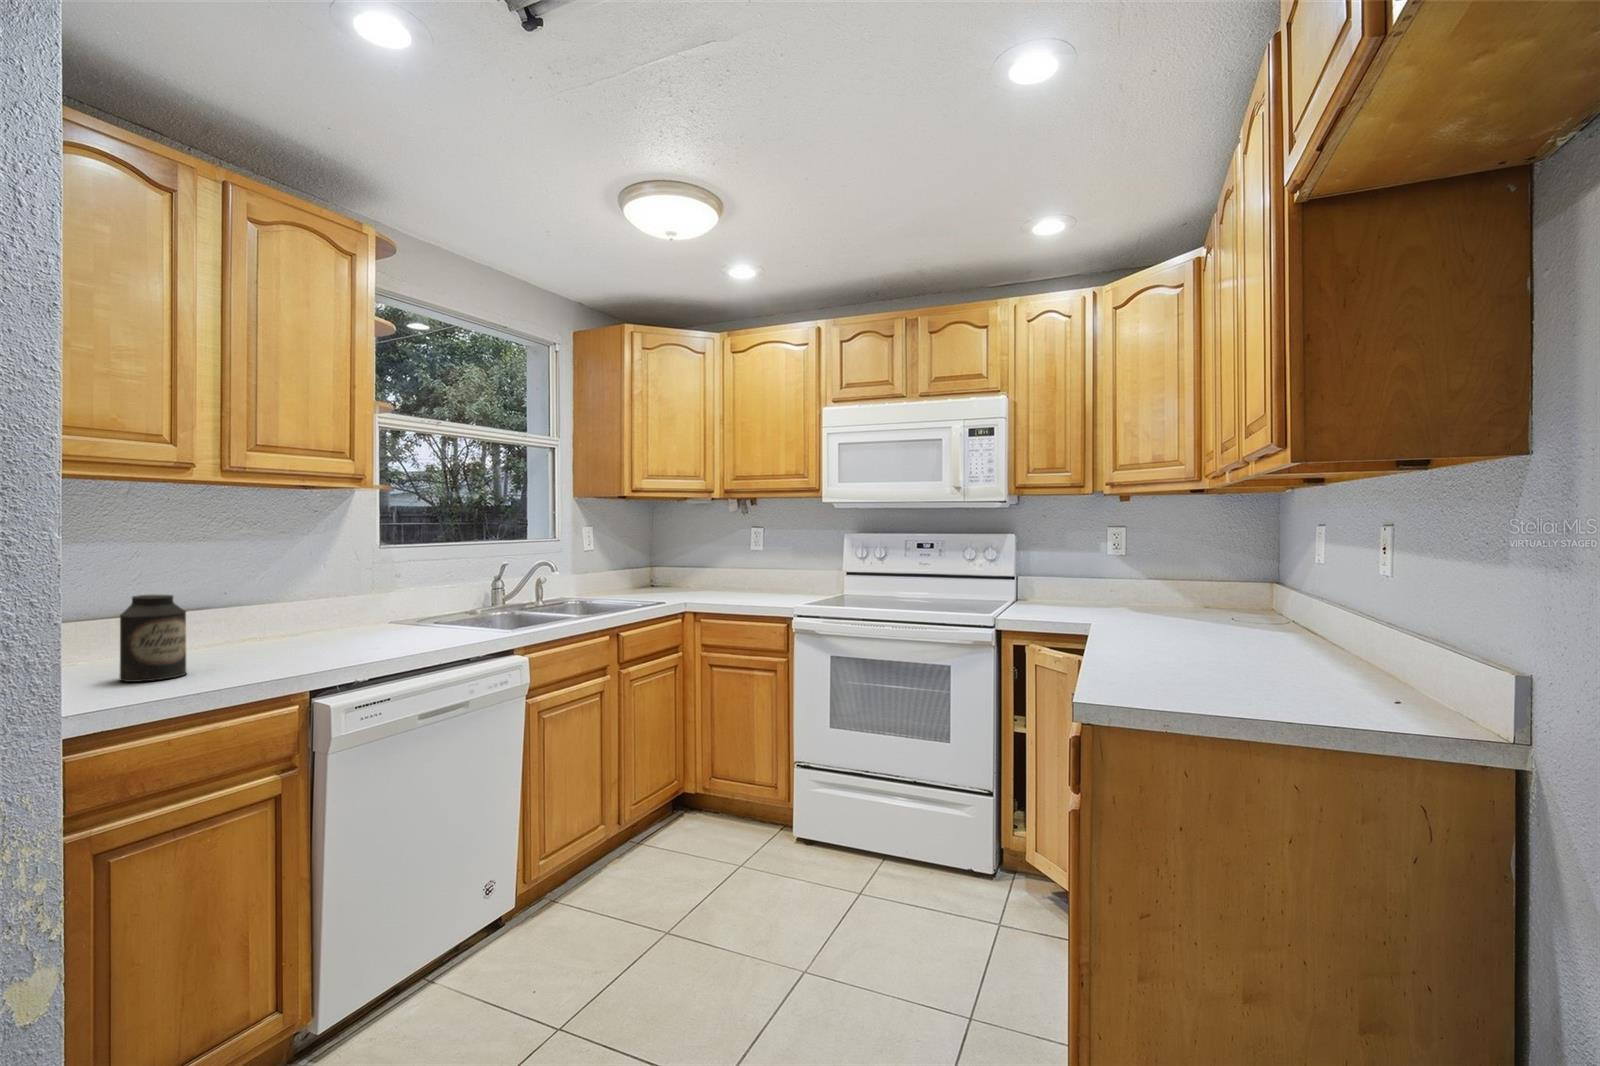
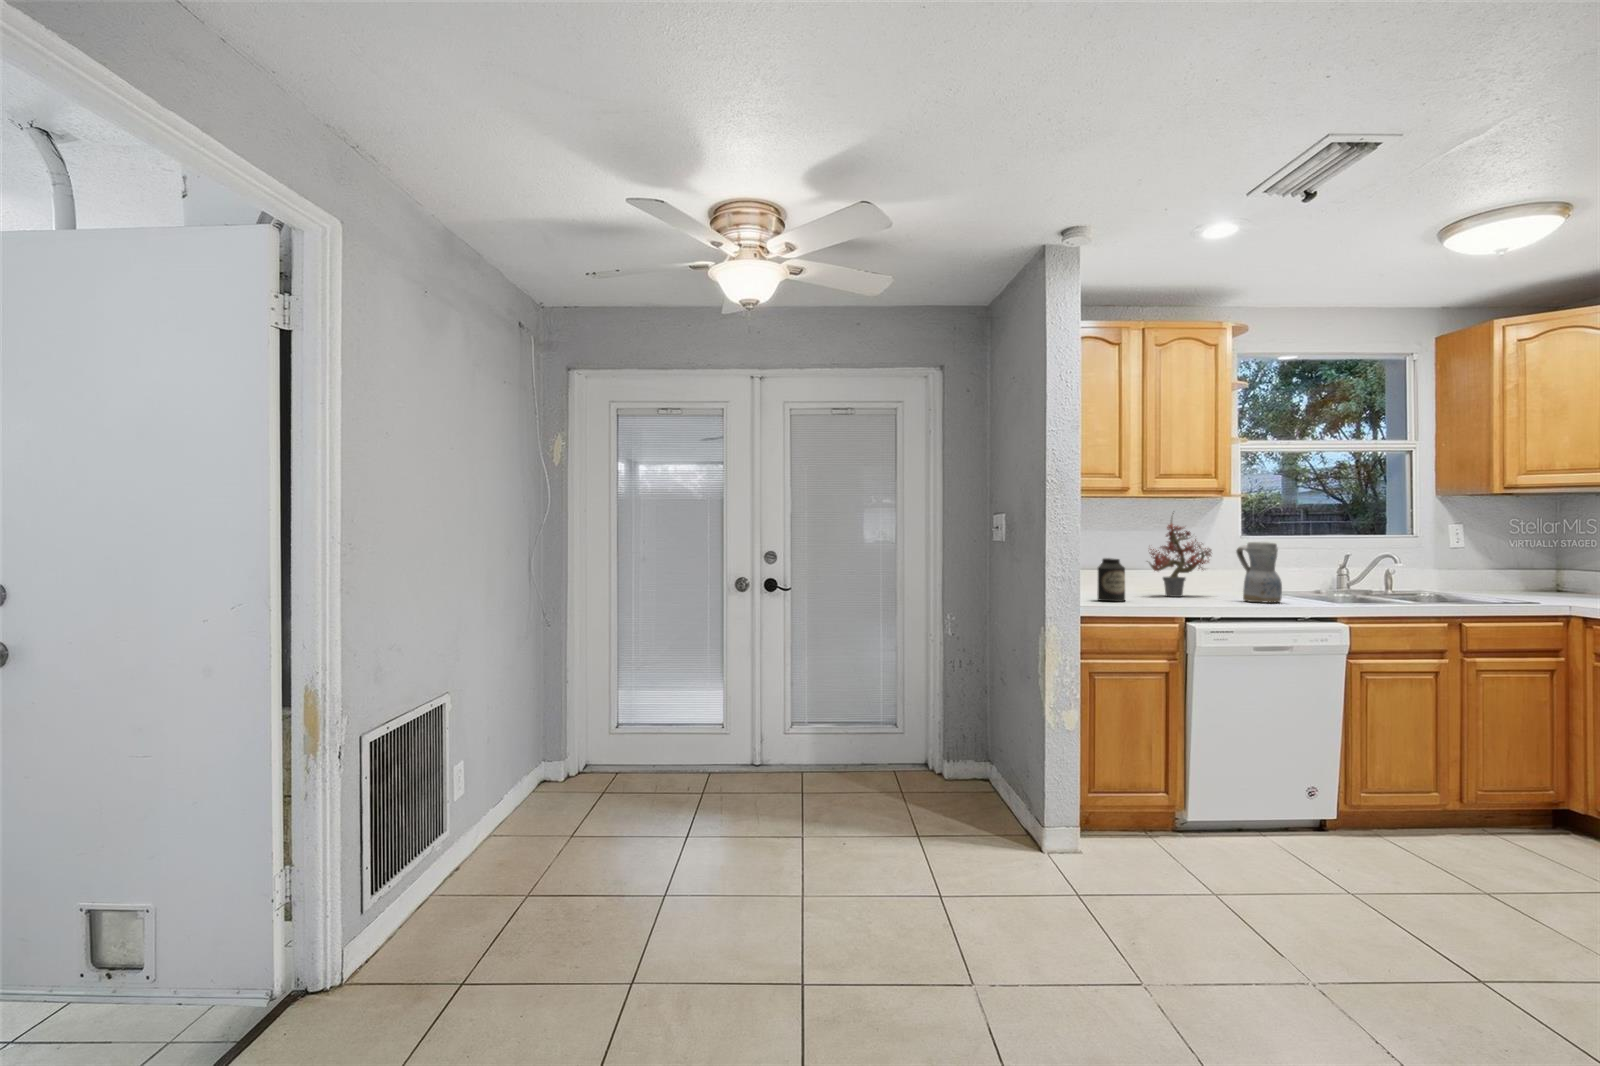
potted plant: none [229,504,344,646] -> present [1147,513,1211,597]
ceramic pitcher: none [385,554,449,643] -> present [1236,542,1282,603]

